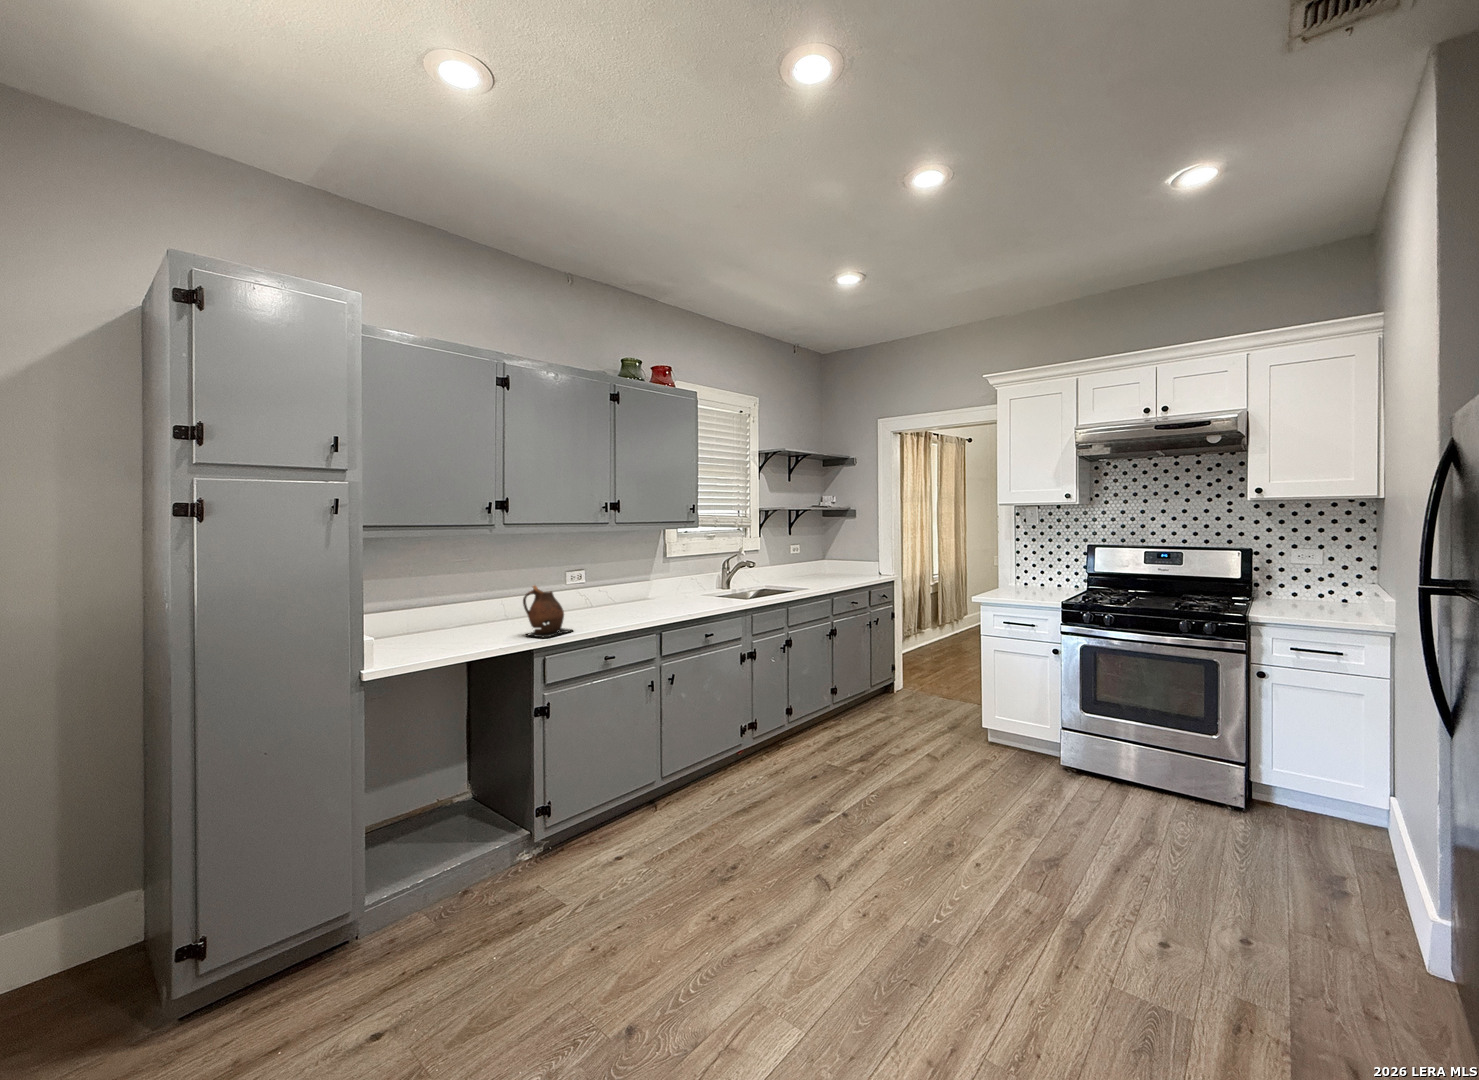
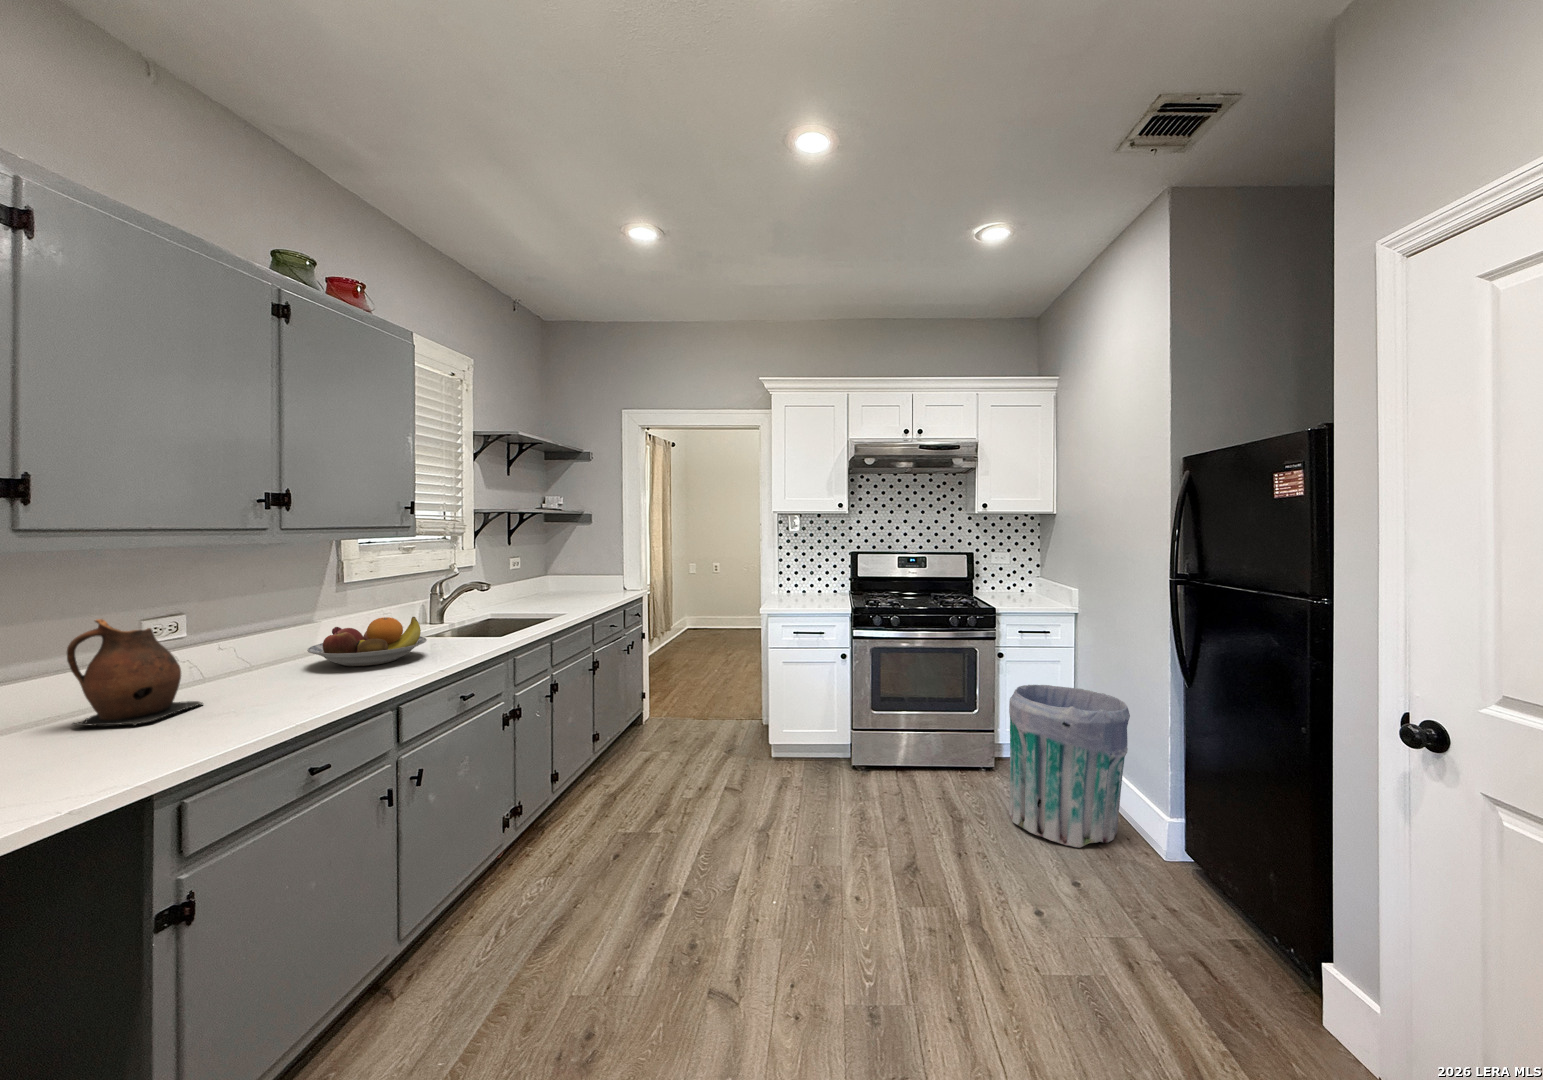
fruit bowl: none [630,590,691,618] -> present [307,617,427,666]
trash can: none [1216,711,1401,918] -> present [1009,685,1130,848]

